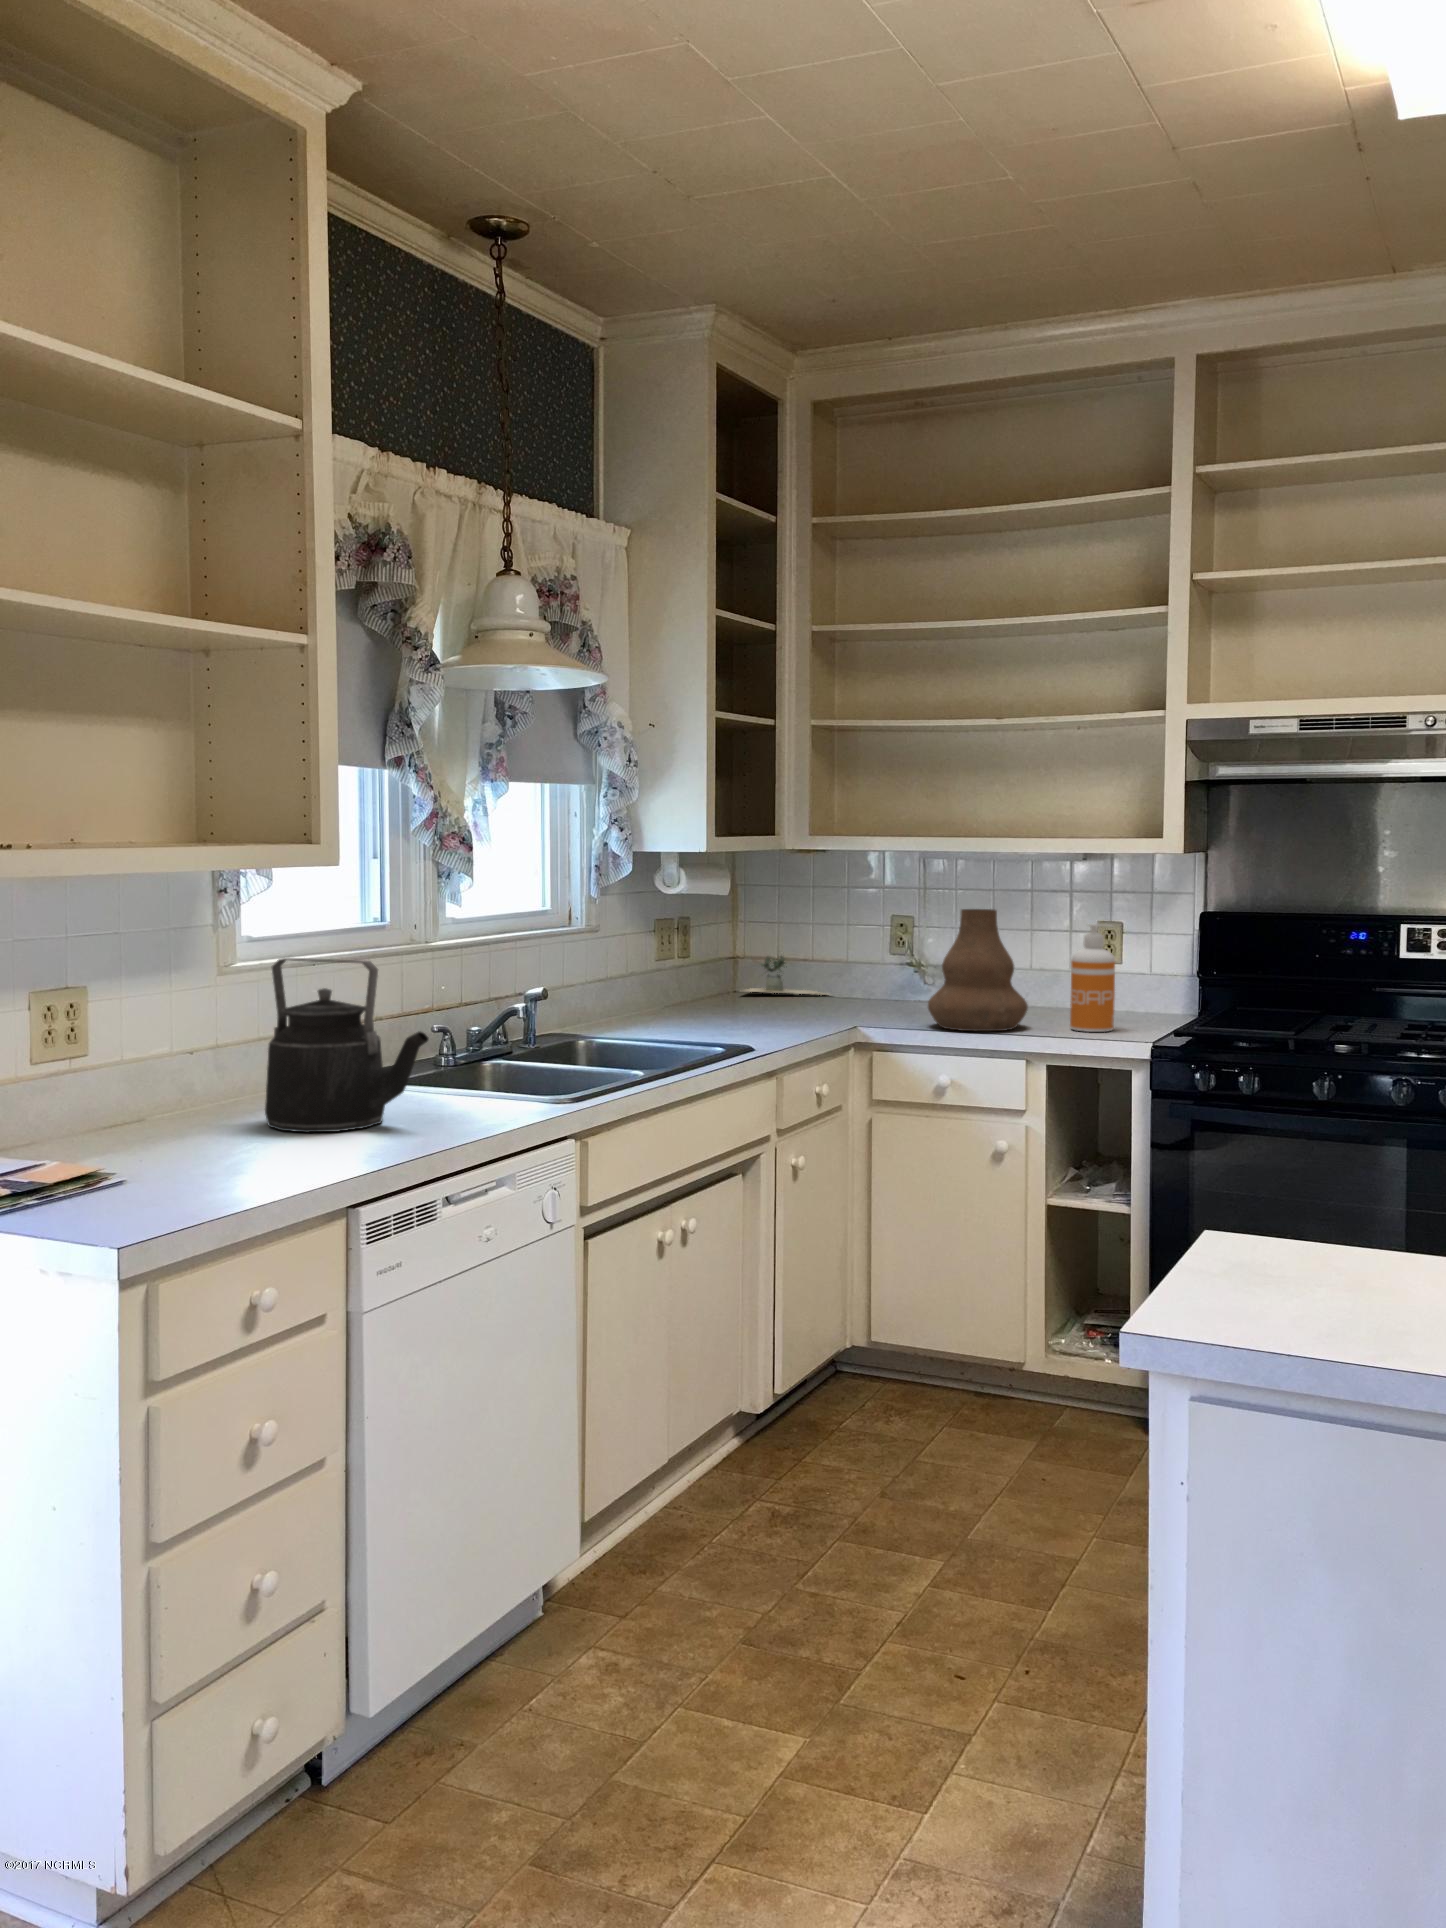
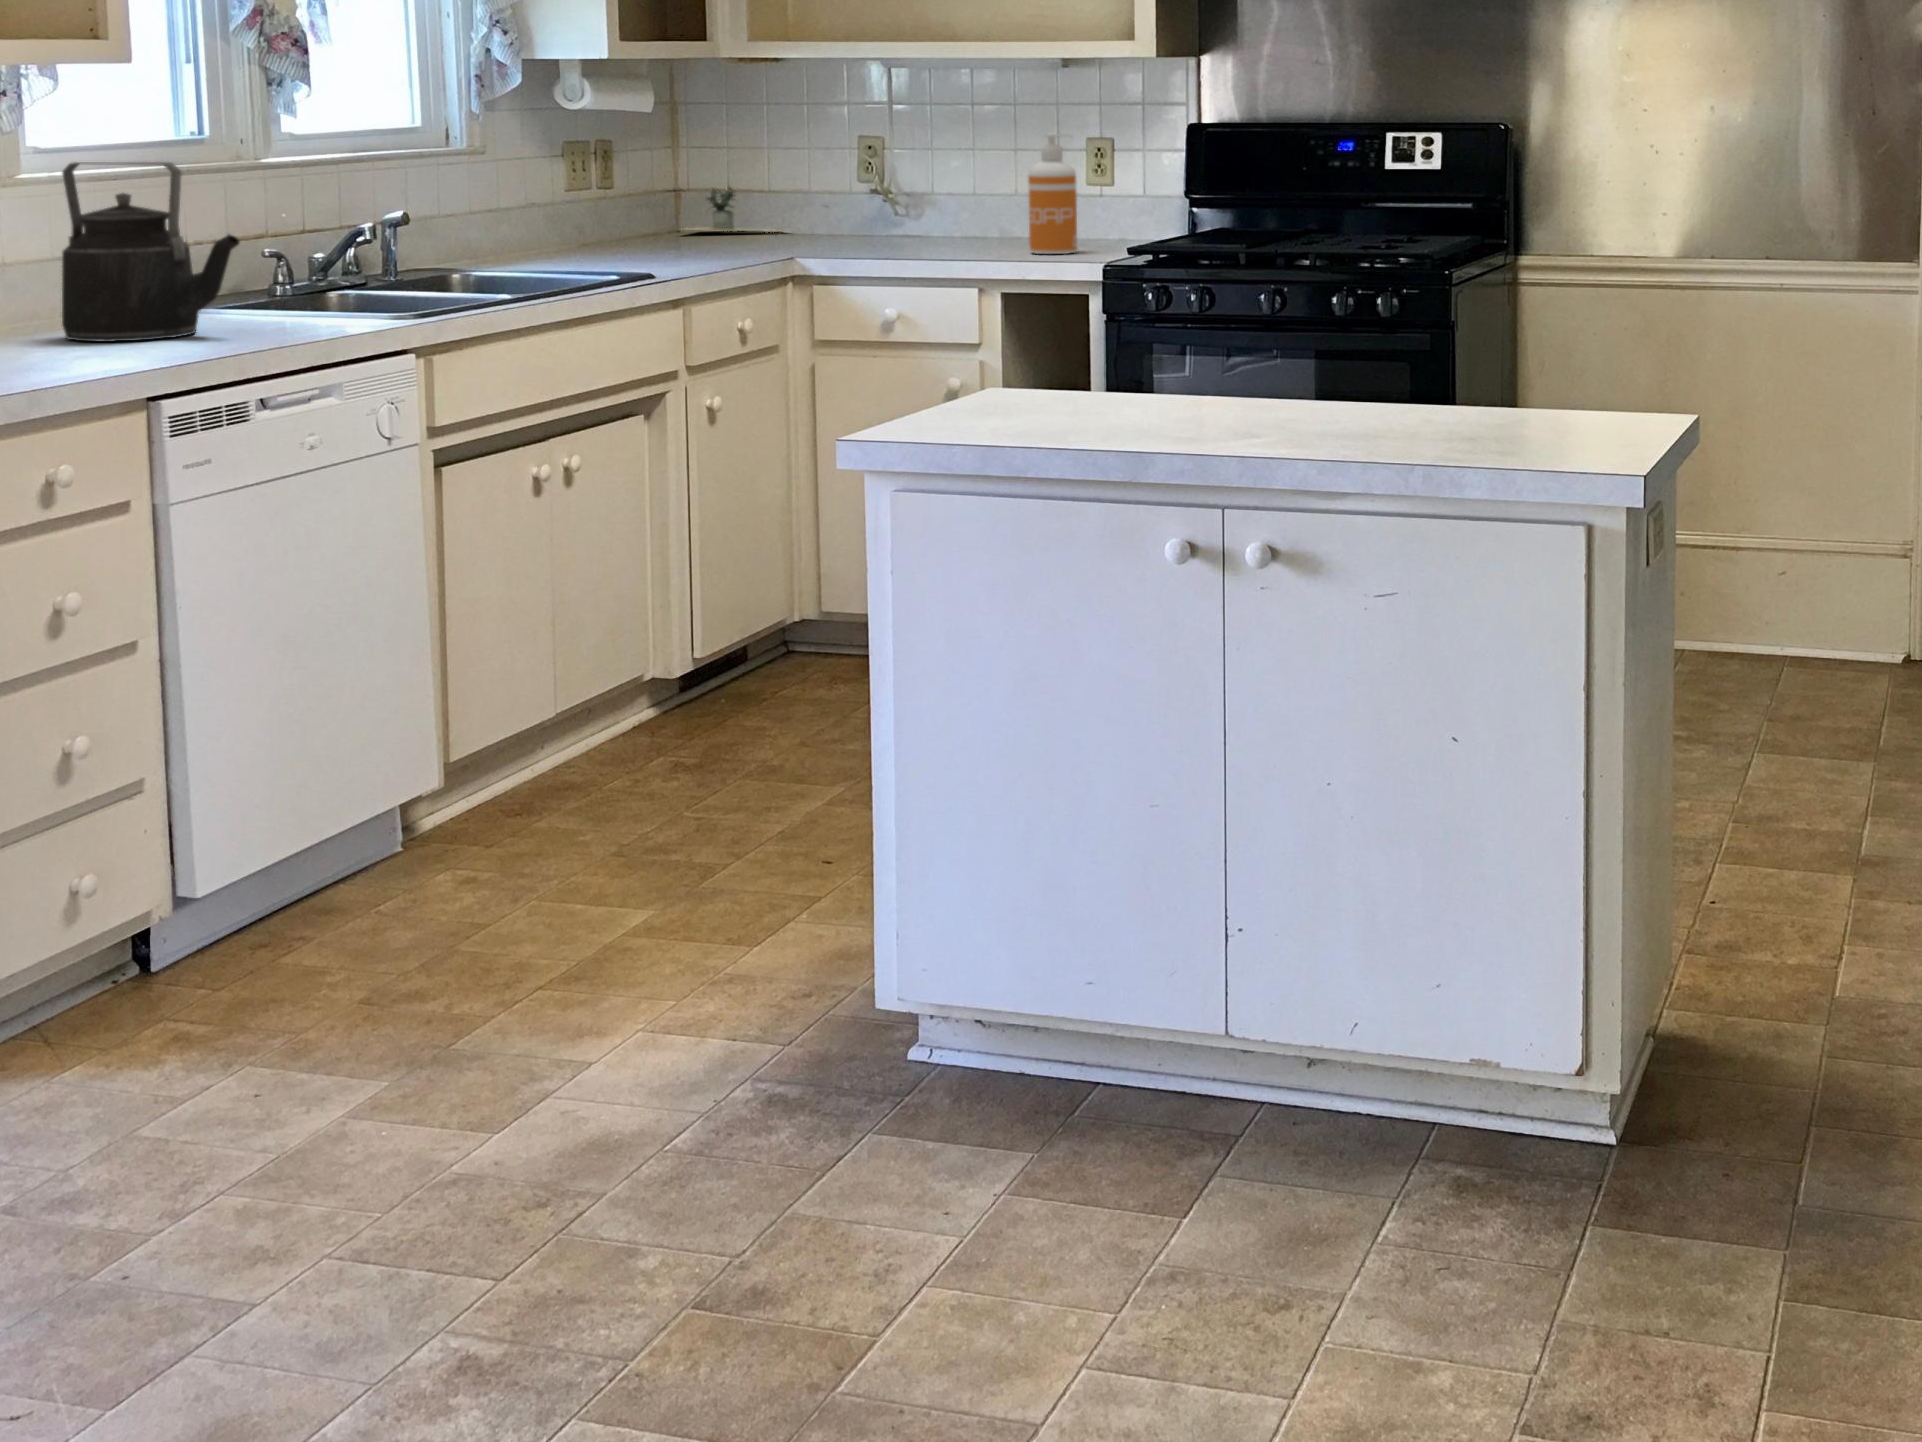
vase: present [928,909,1028,1031] -> none [870,120,983,257]

